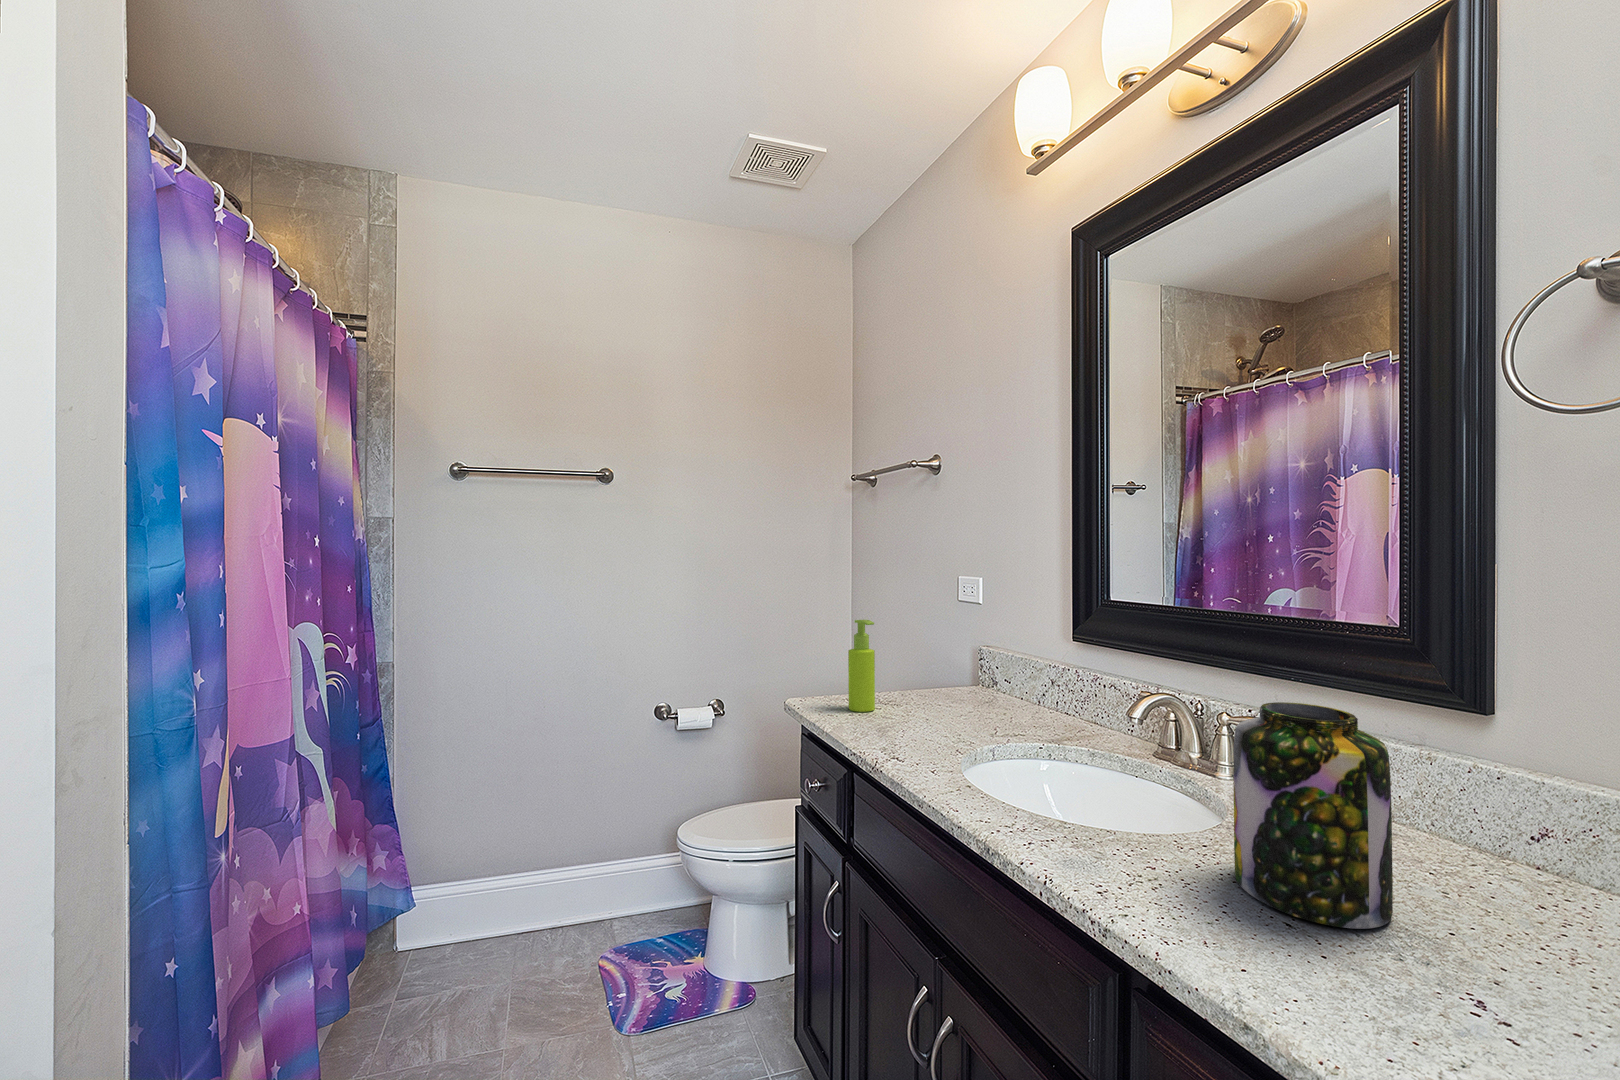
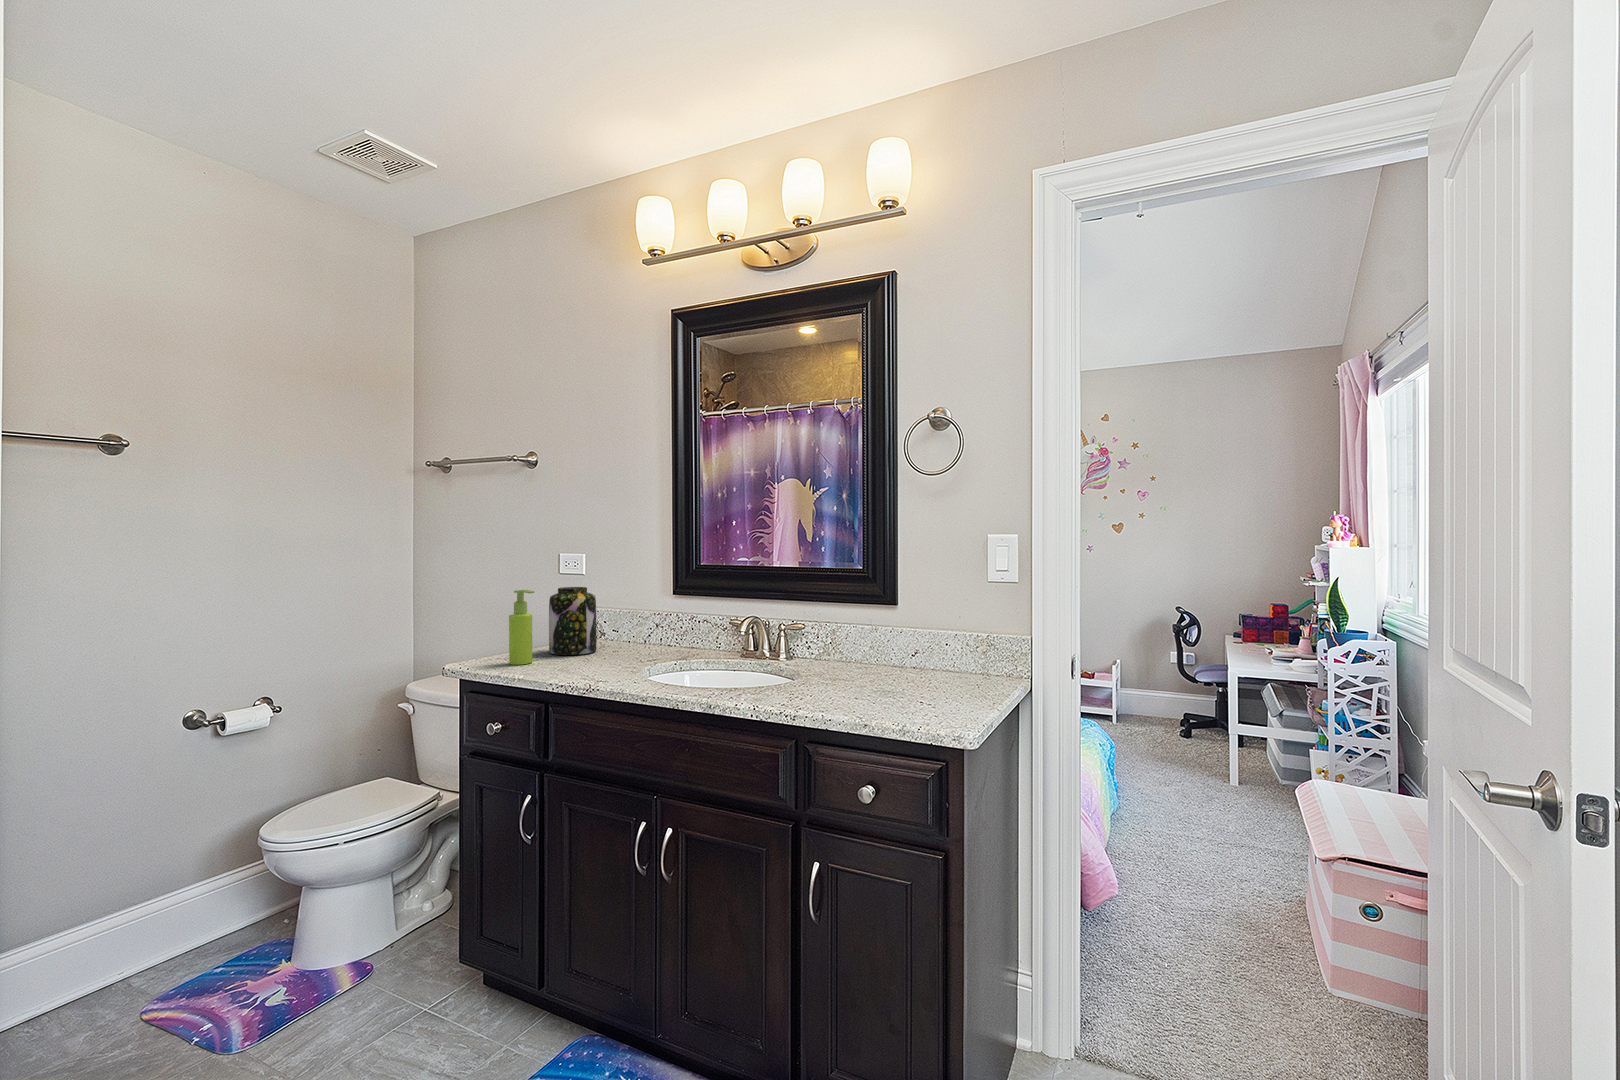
jar: present [1234,702,1393,929] -> present [549,587,596,655]

